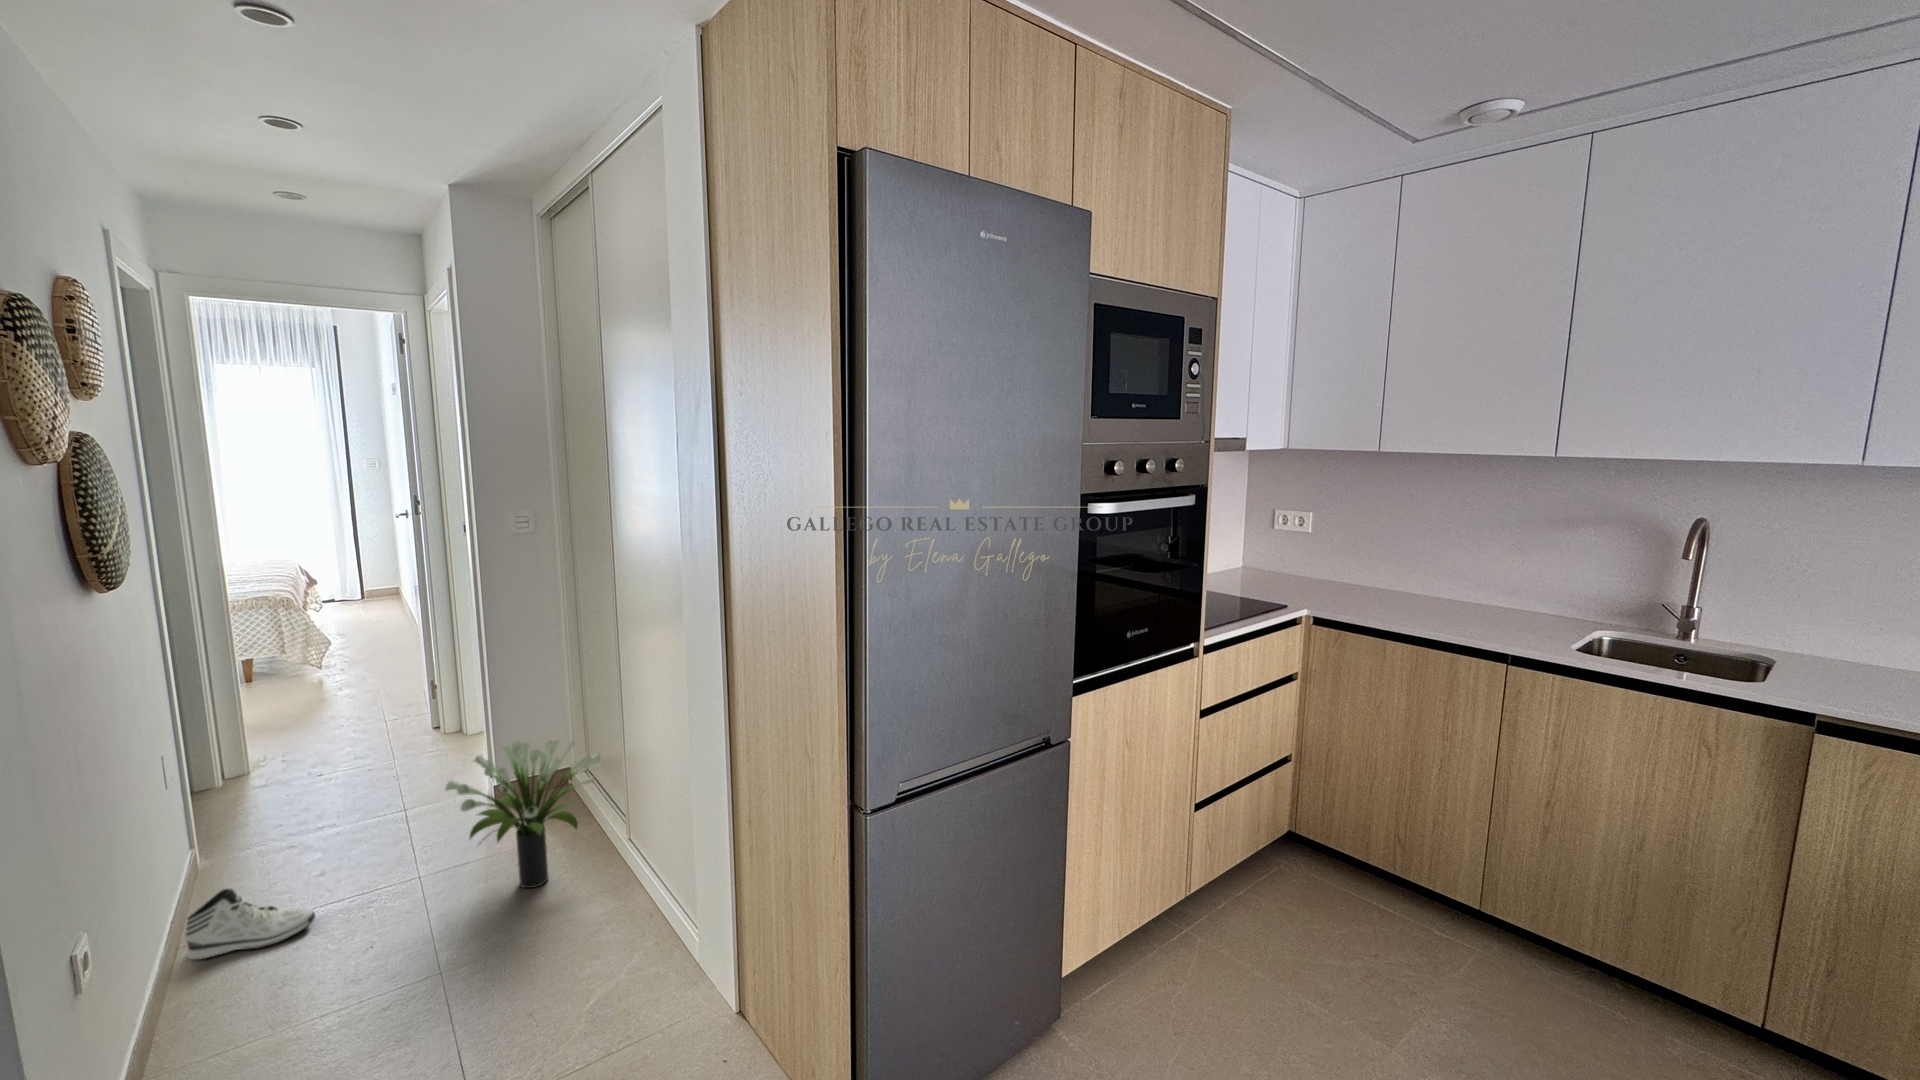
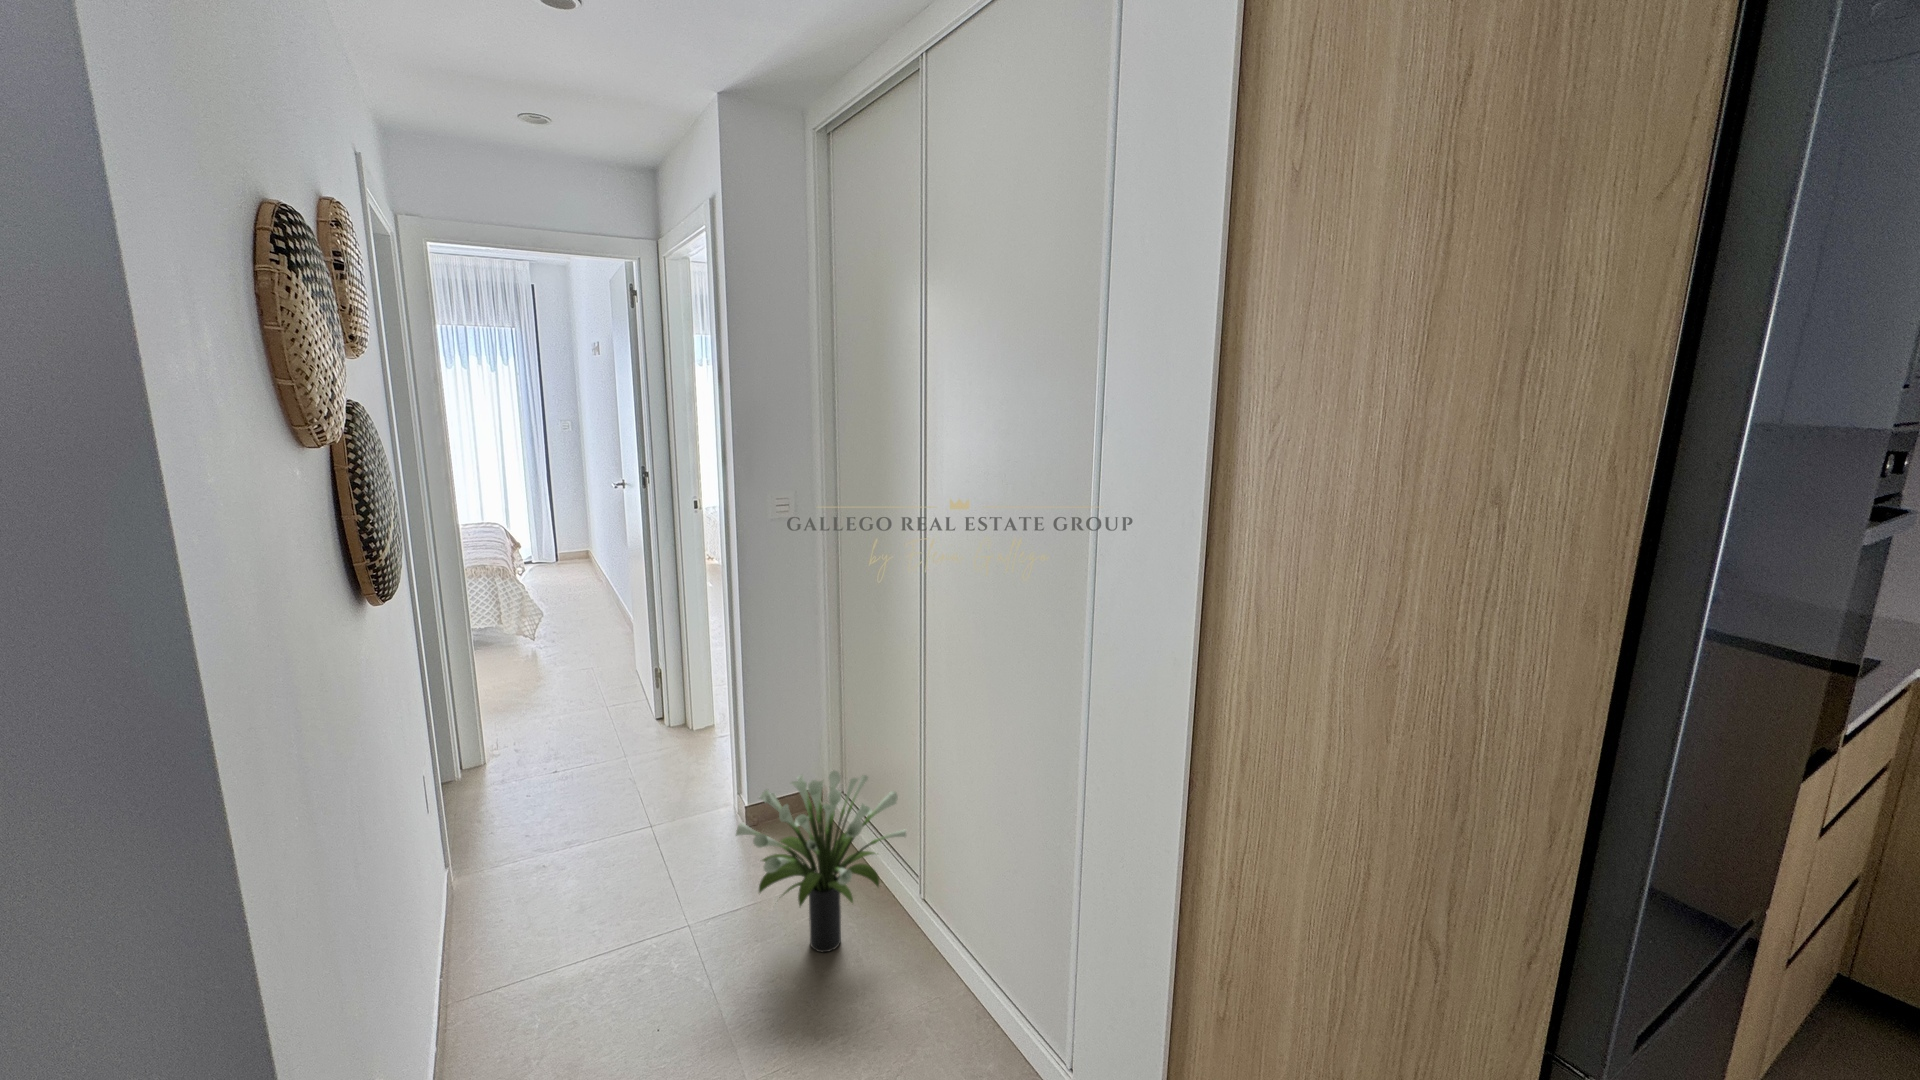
sneaker: present [185,889,315,960] -> none [461,946,595,1032]

